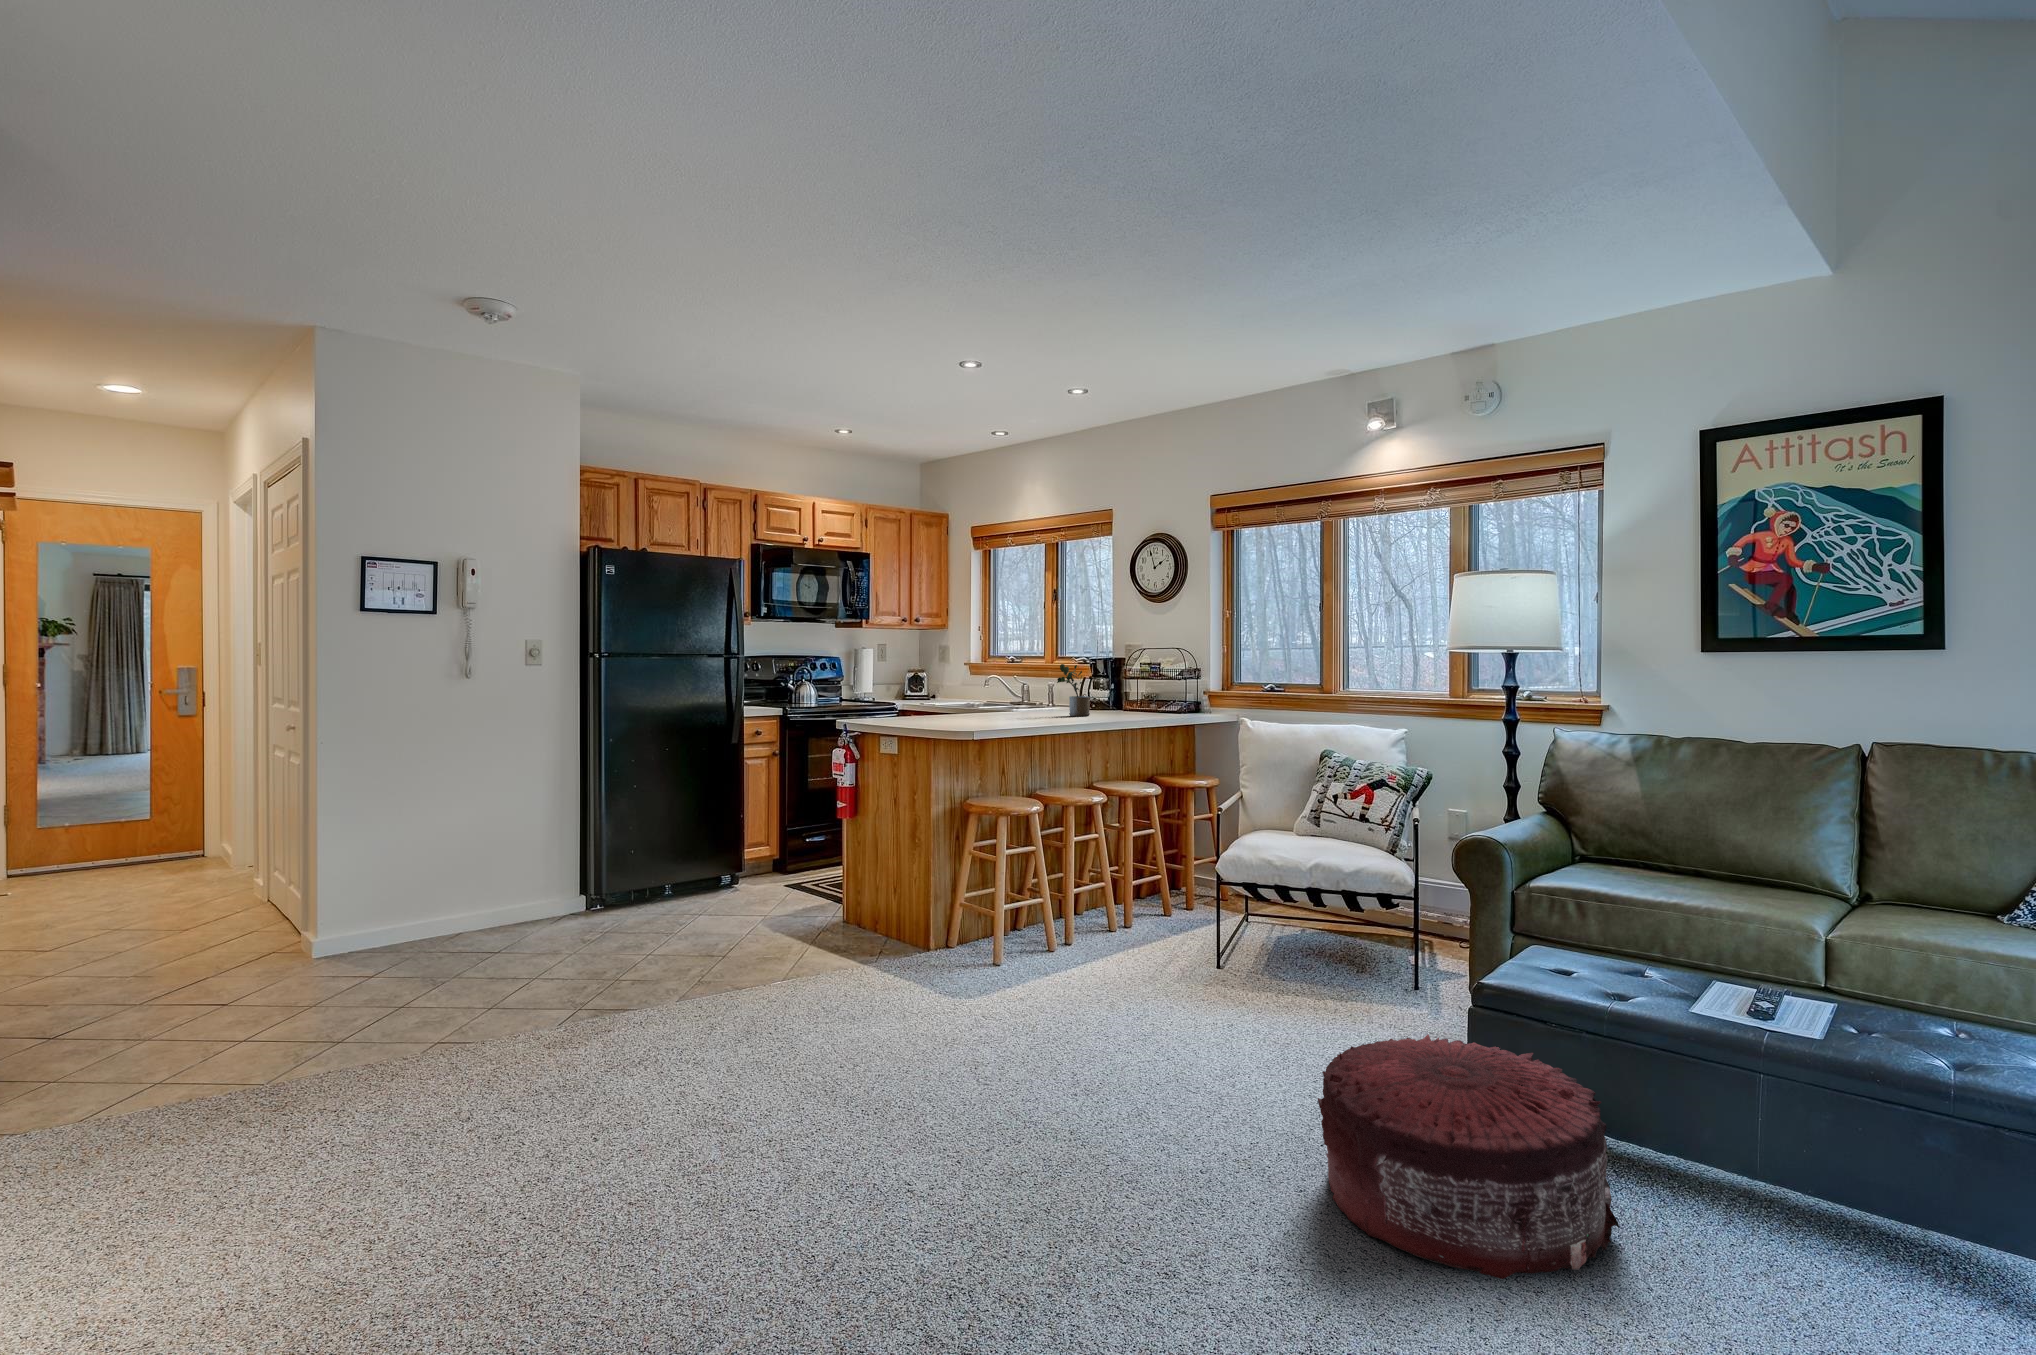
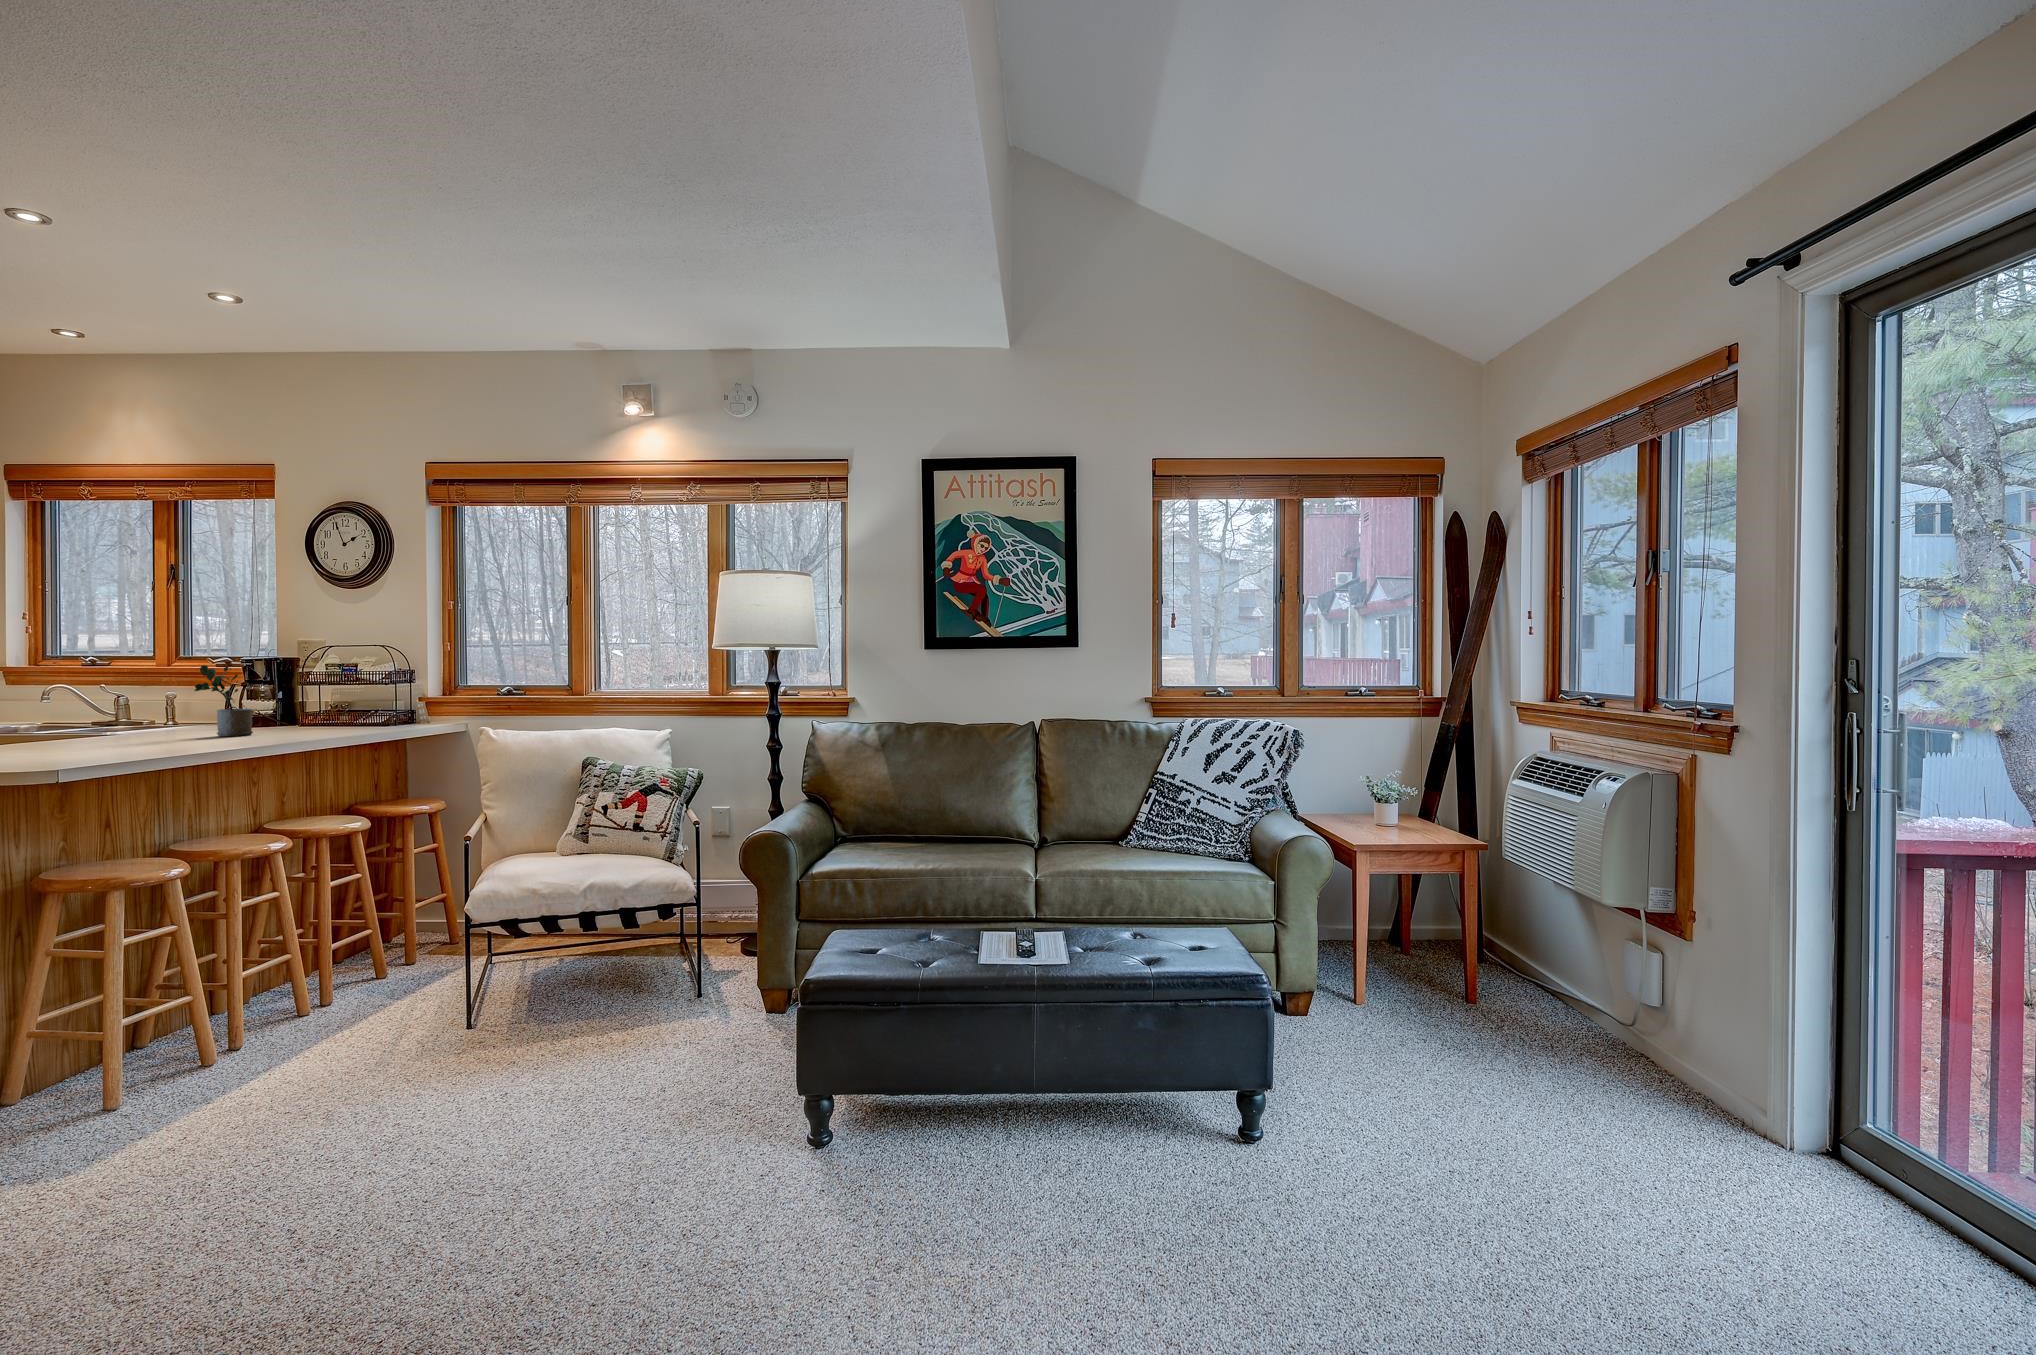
pouf: present [1318,1034,1619,1279] -> none [658,1035,942,1286]

